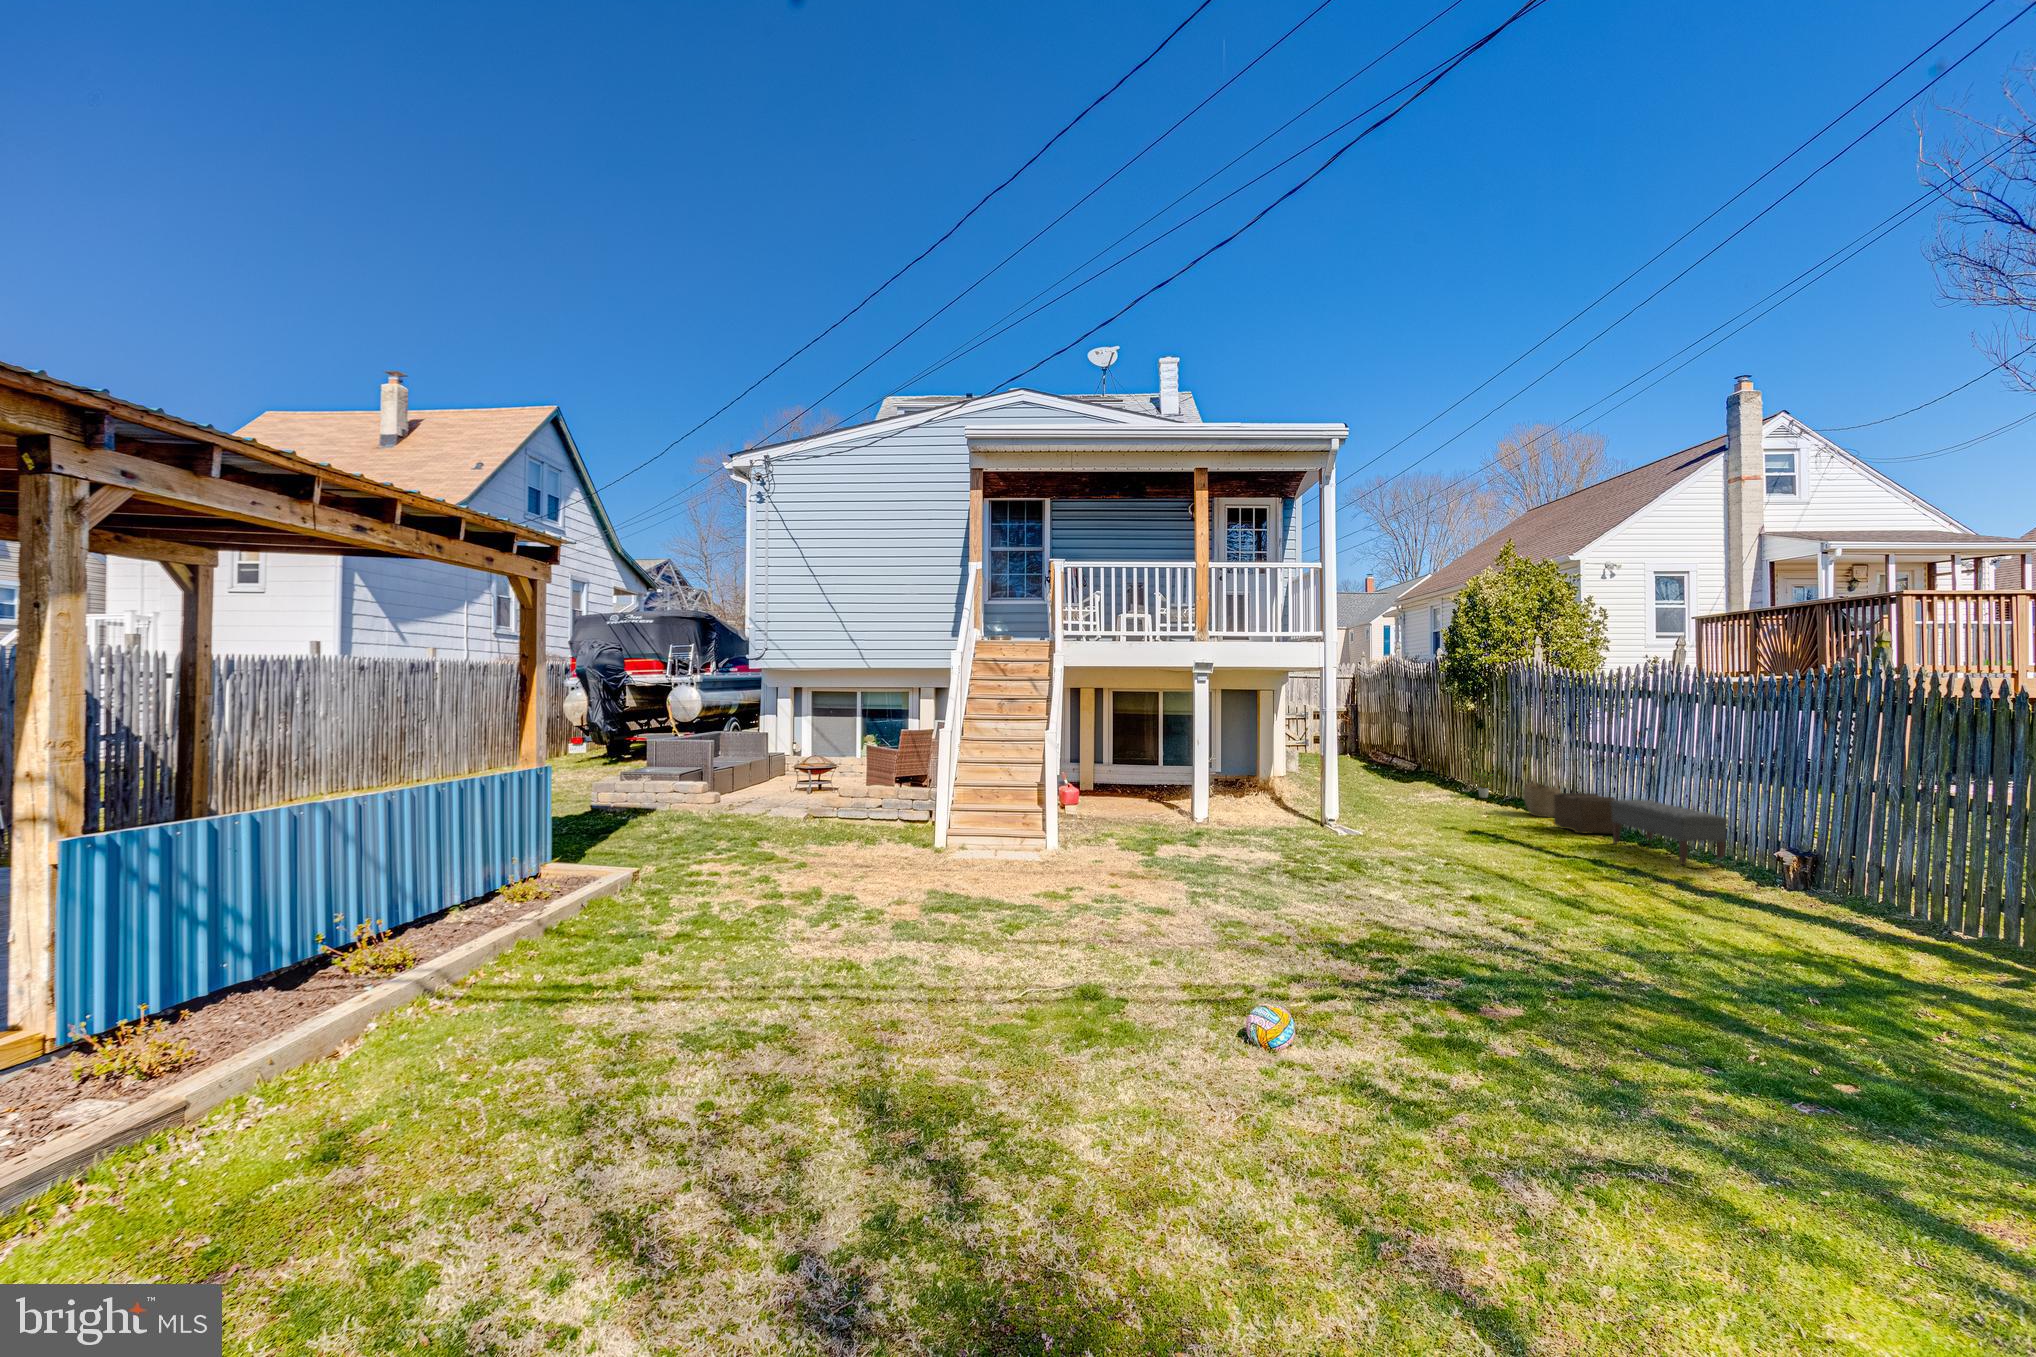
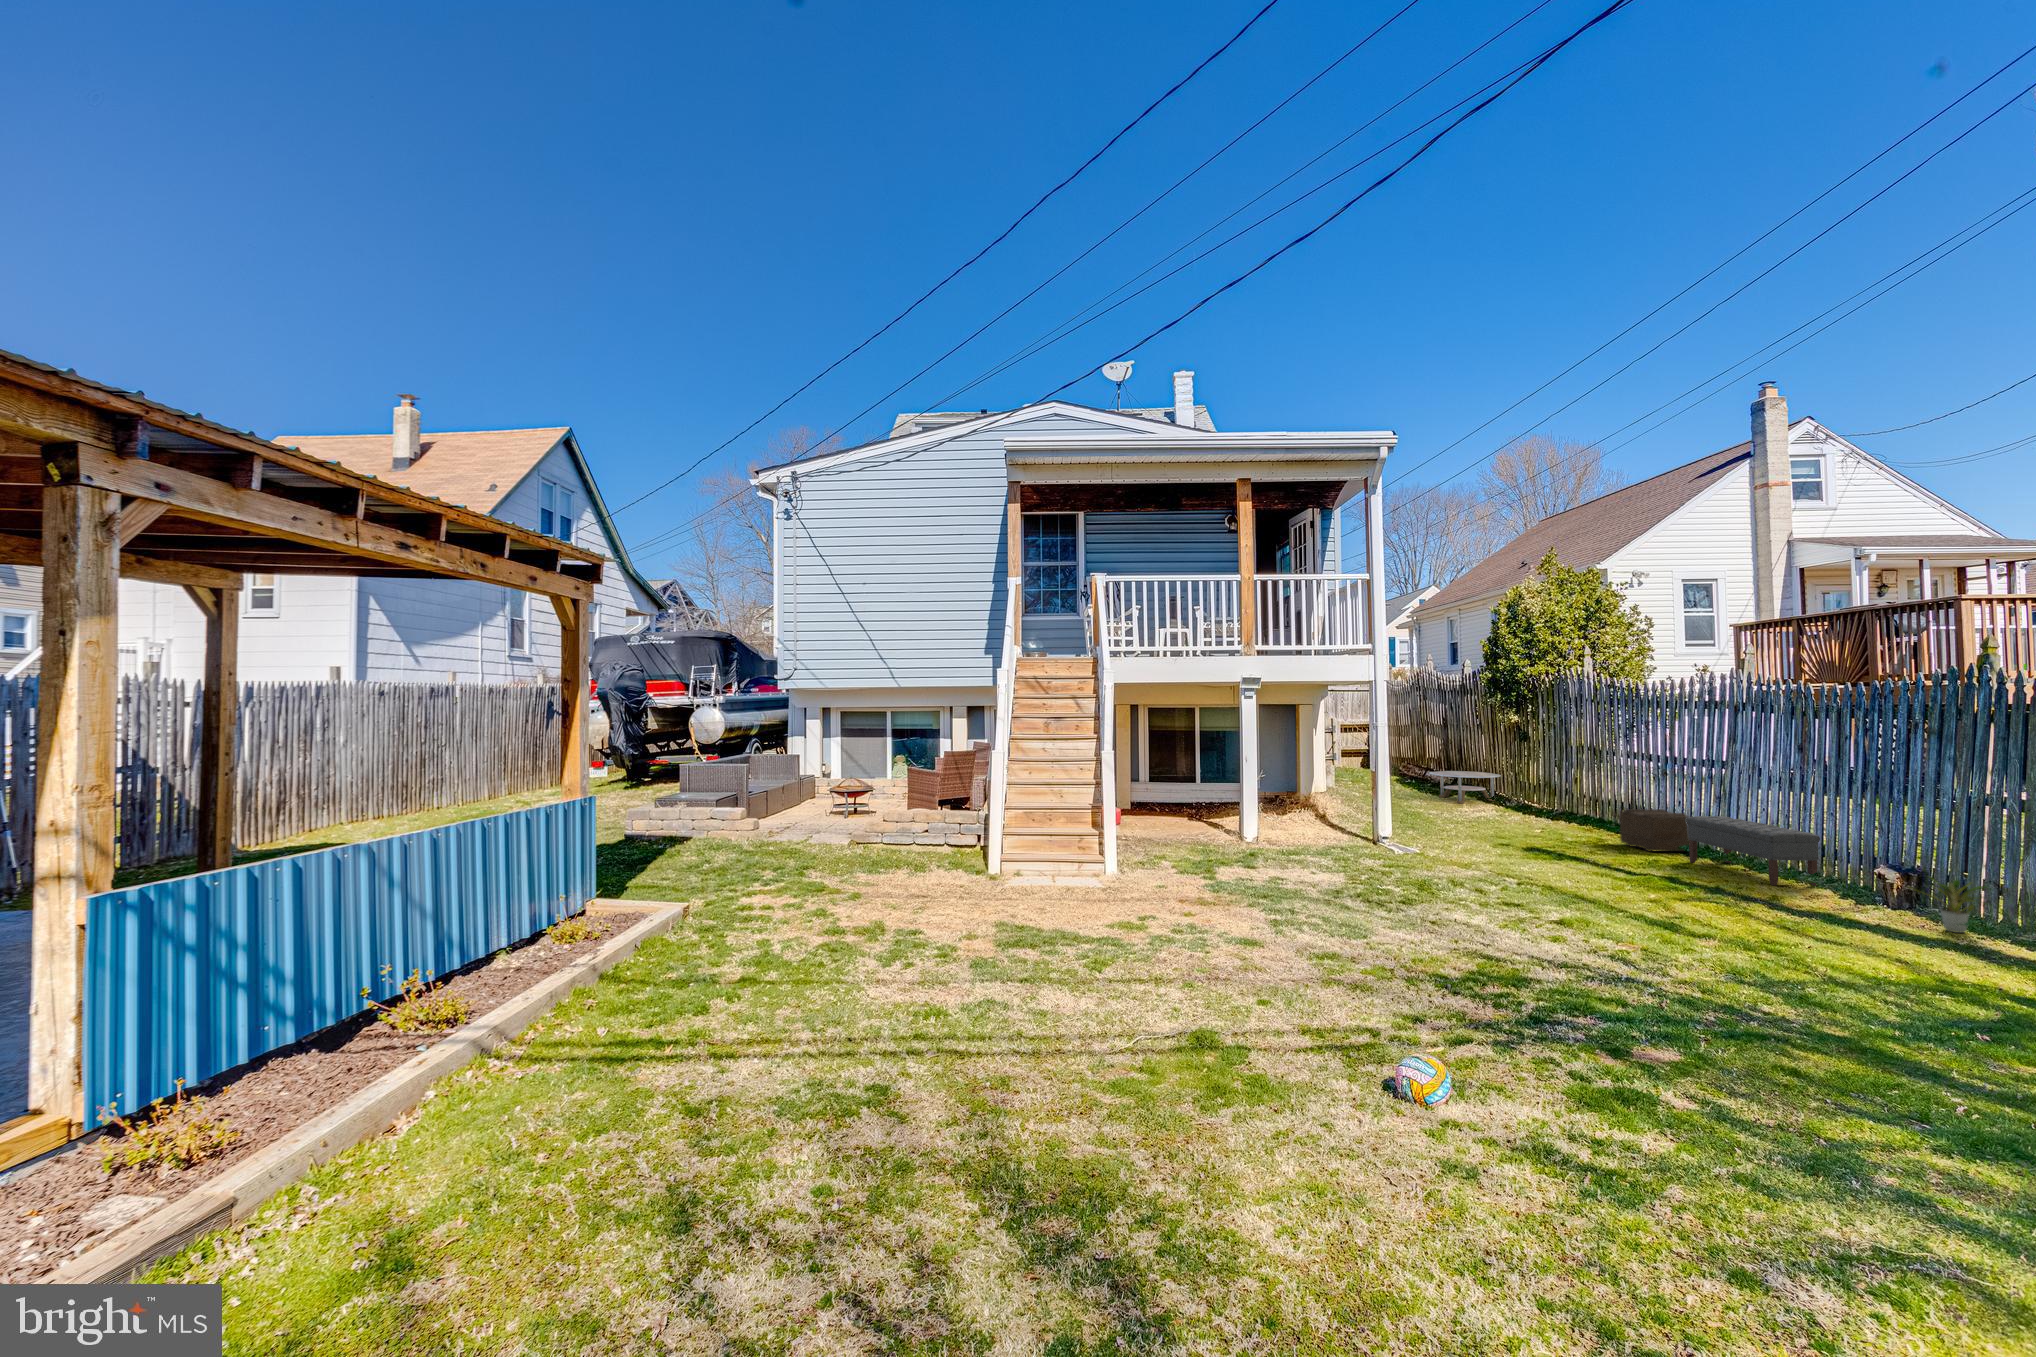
round table: none [1388,757,1456,788] -> present [1429,771,1501,803]
potted plant: present [1468,770,1494,798] -> present [1909,877,1986,933]
woven basket: present [1524,782,1561,817] -> none [1582,791,1623,834]

